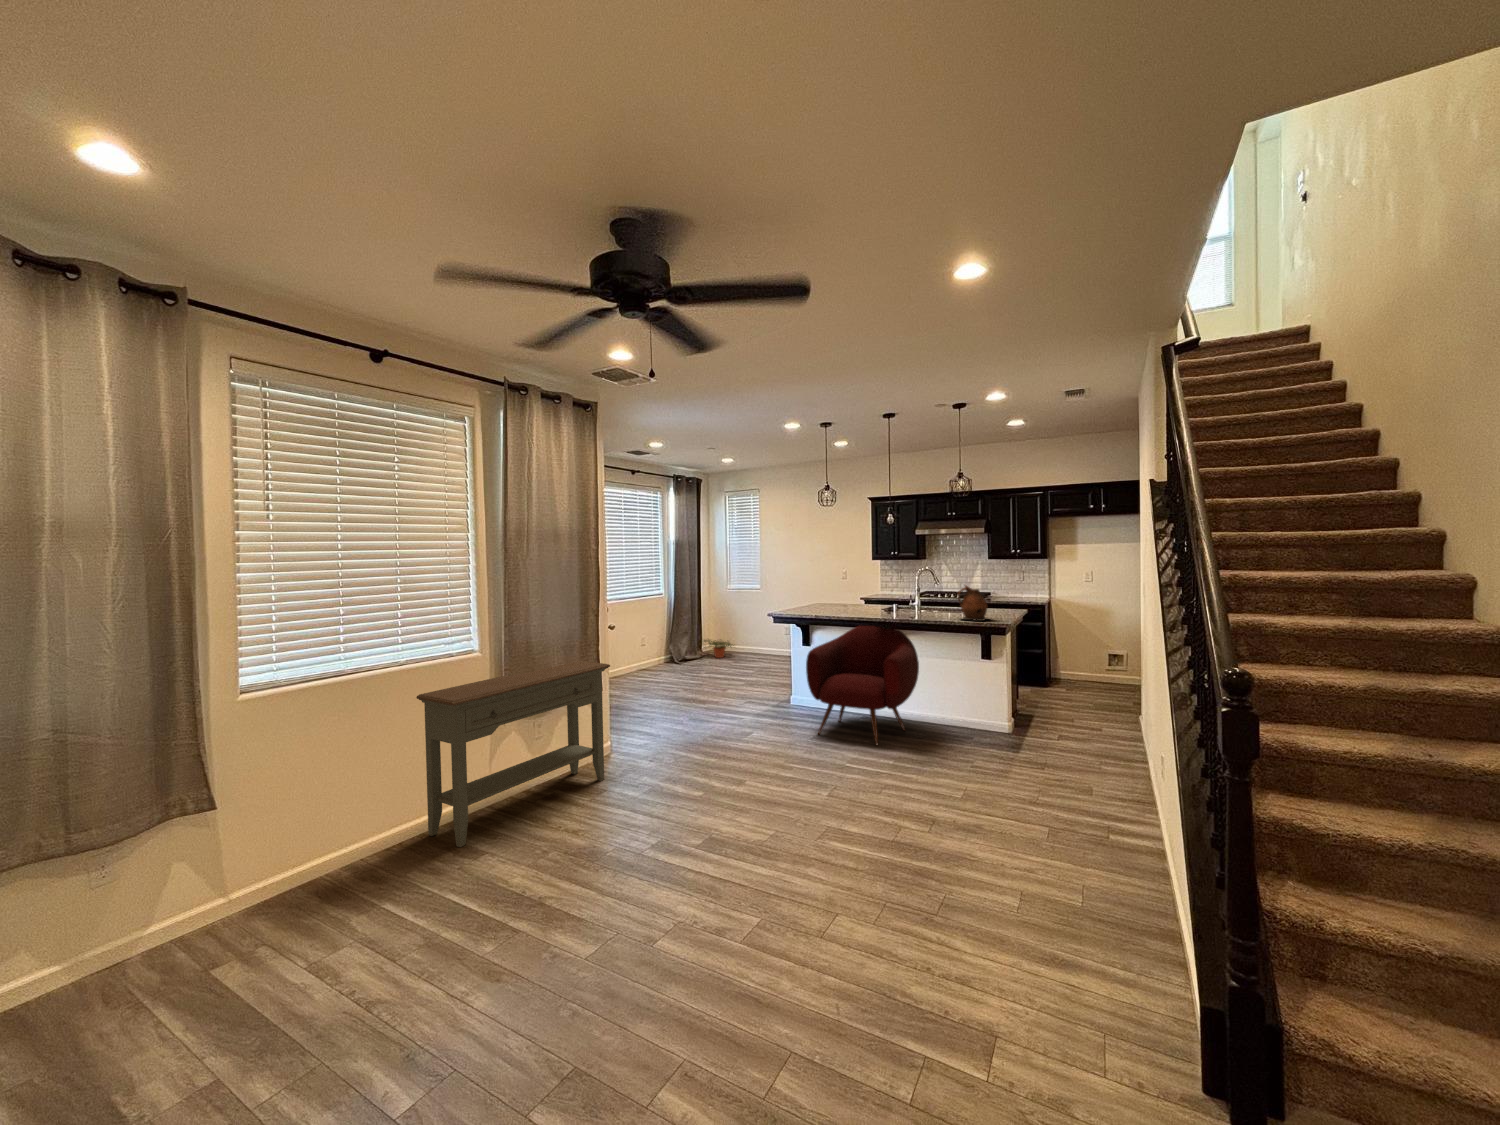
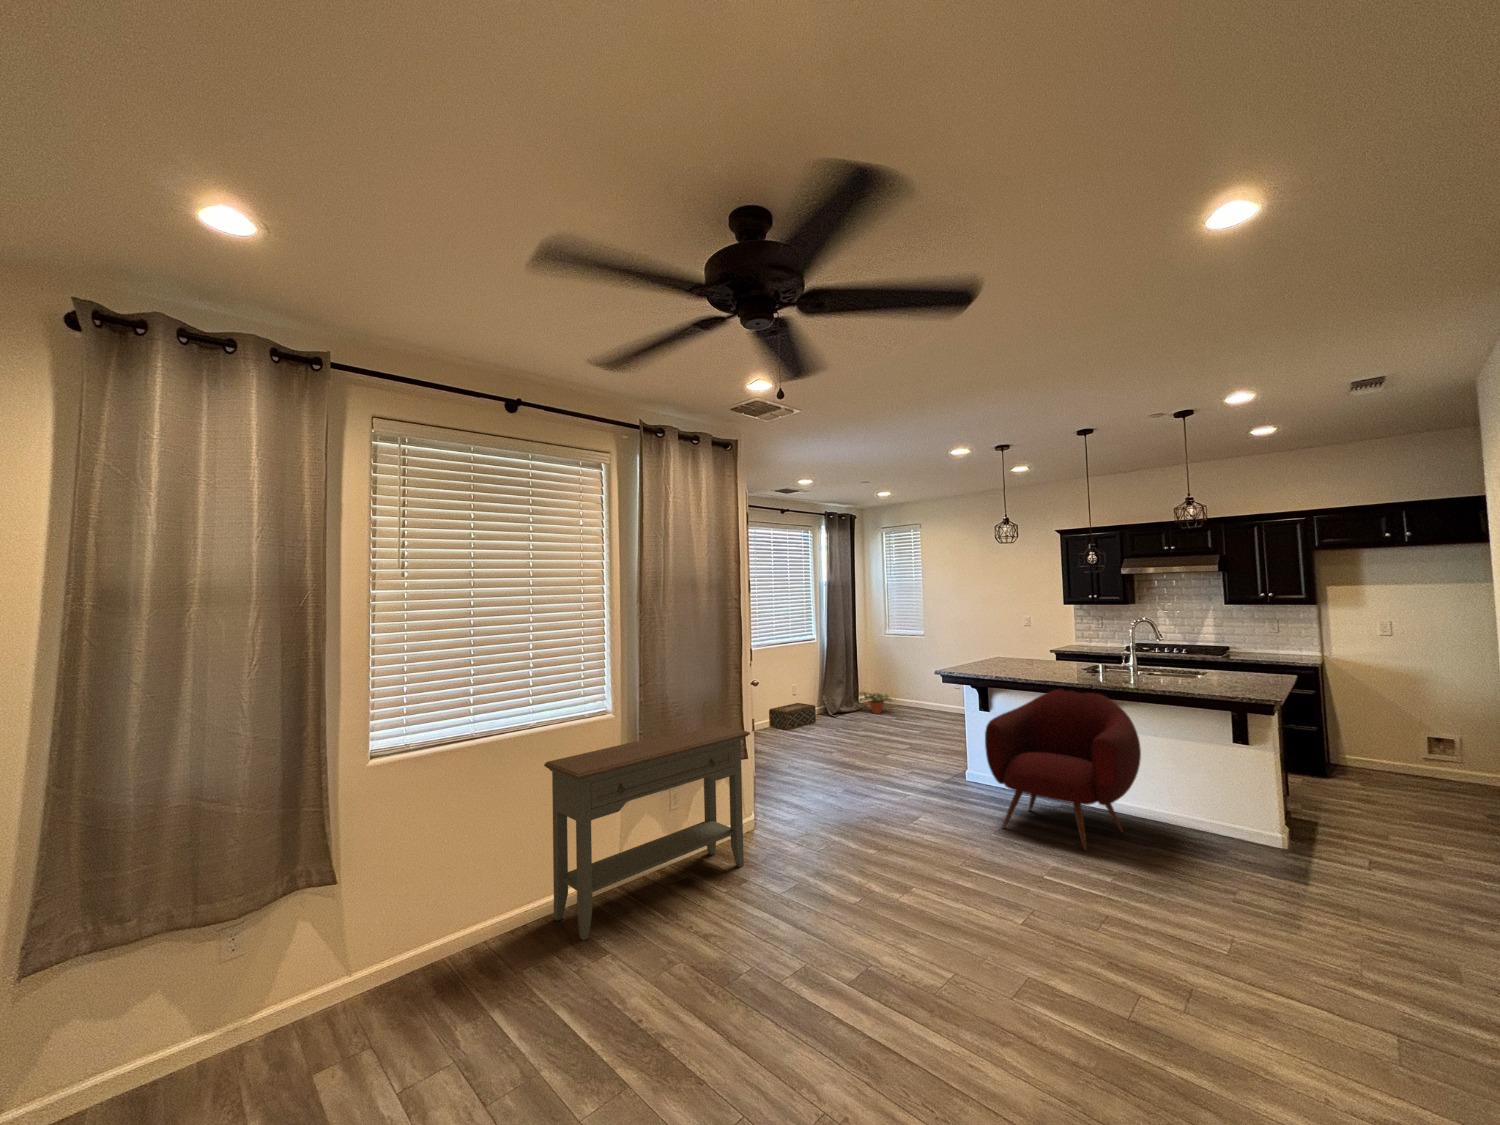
ceramic pitcher: present [958,586,989,621] -> none [1194,643,1250,694]
woven basket: none [622,651,665,675] -> present [769,703,816,730]

